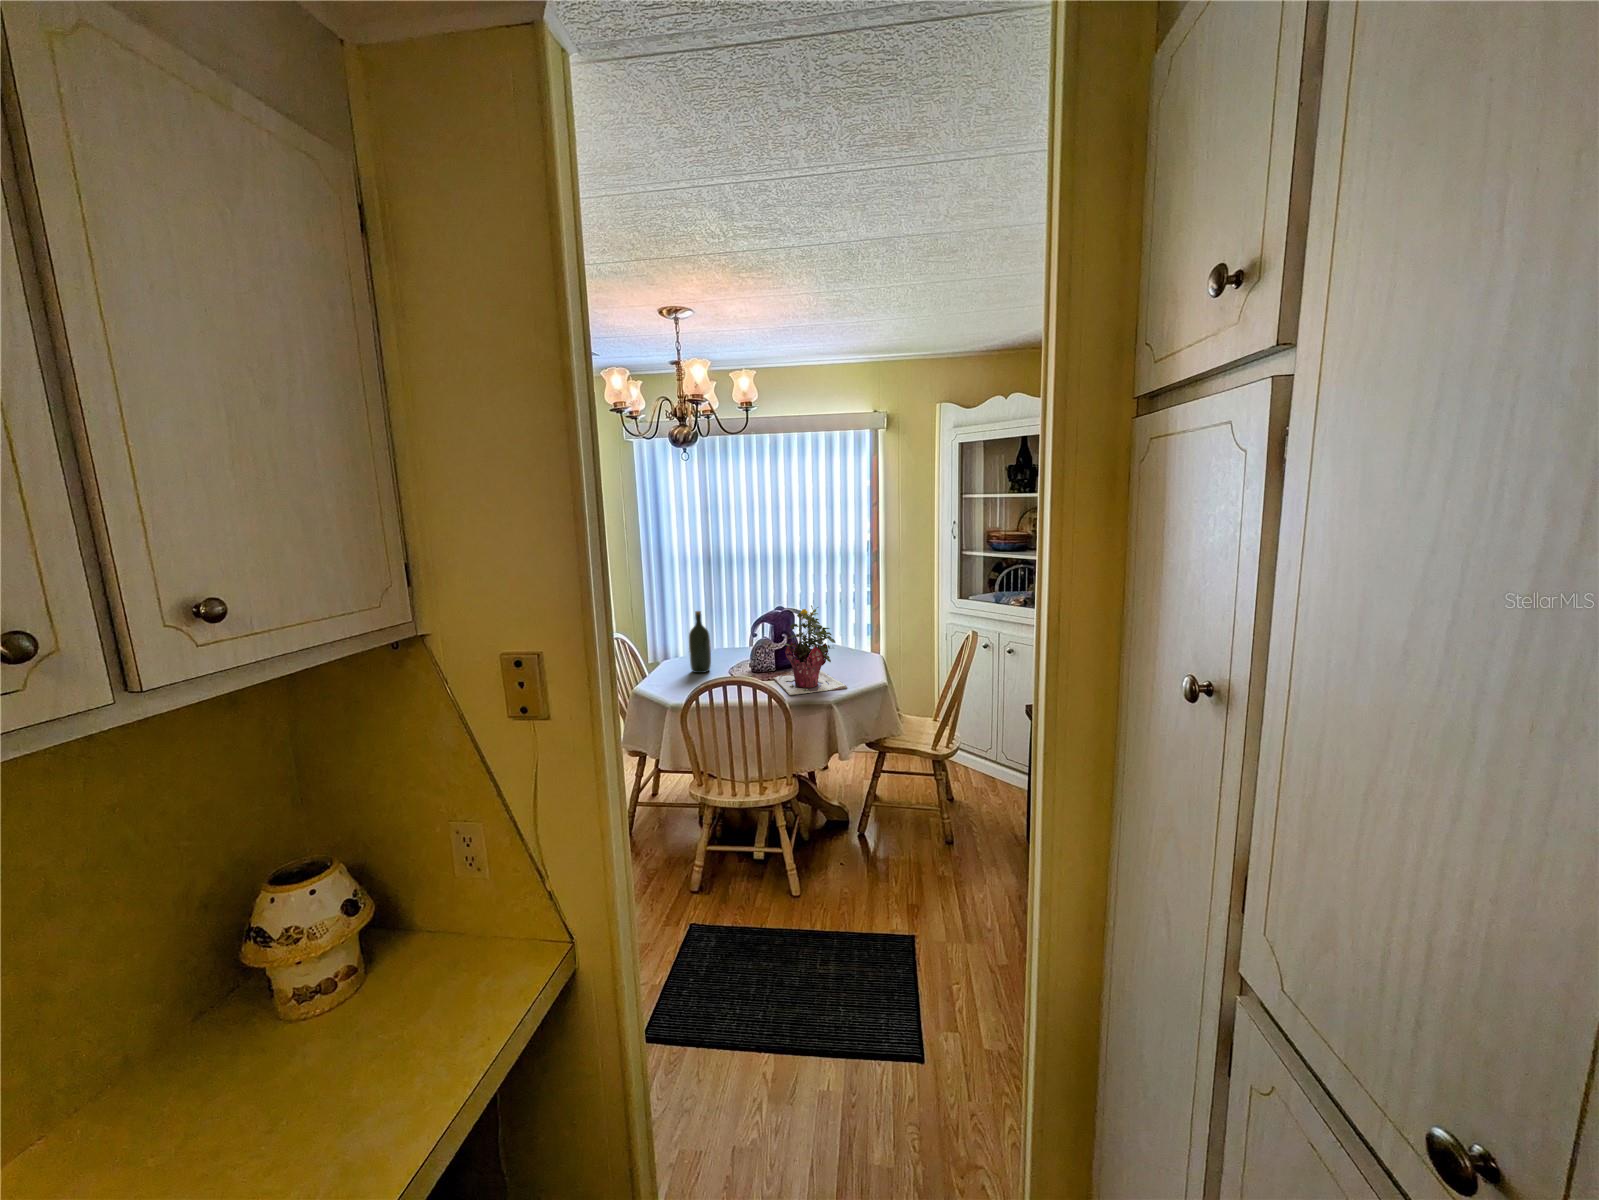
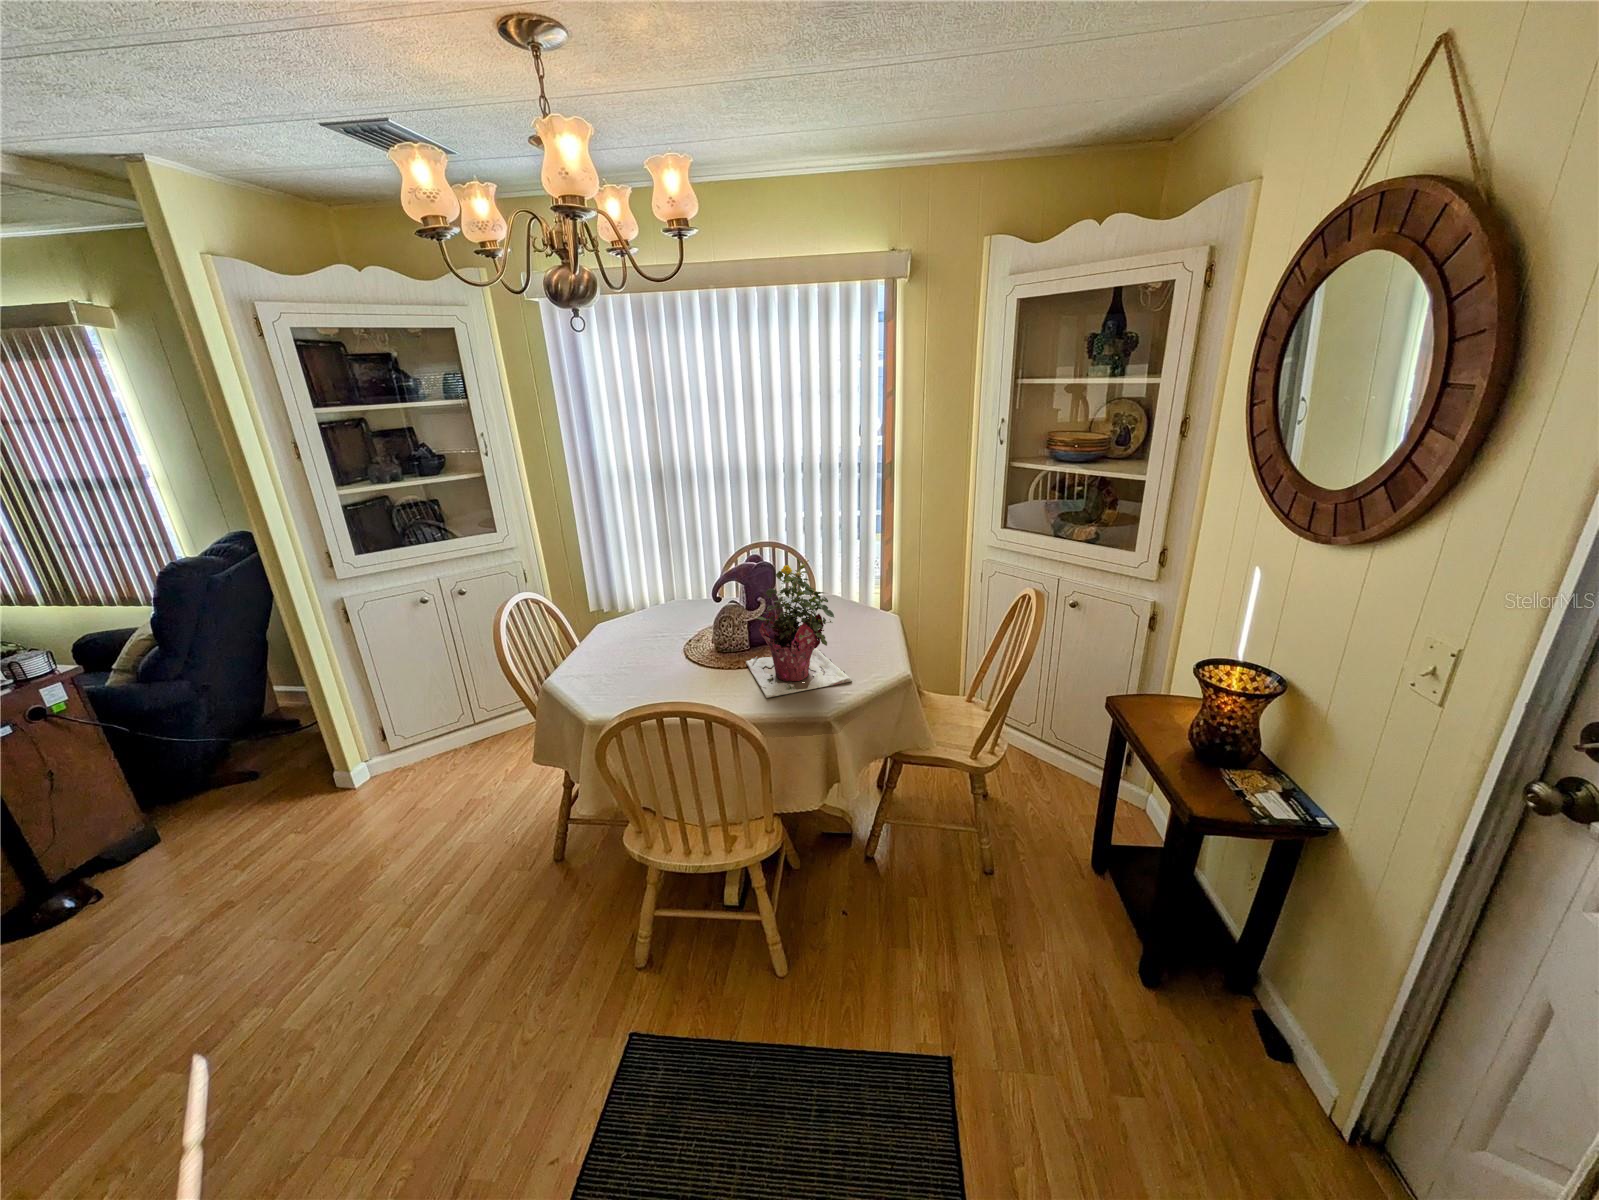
wine bottle: present [689,611,711,673] -> none [622,563,657,651]

